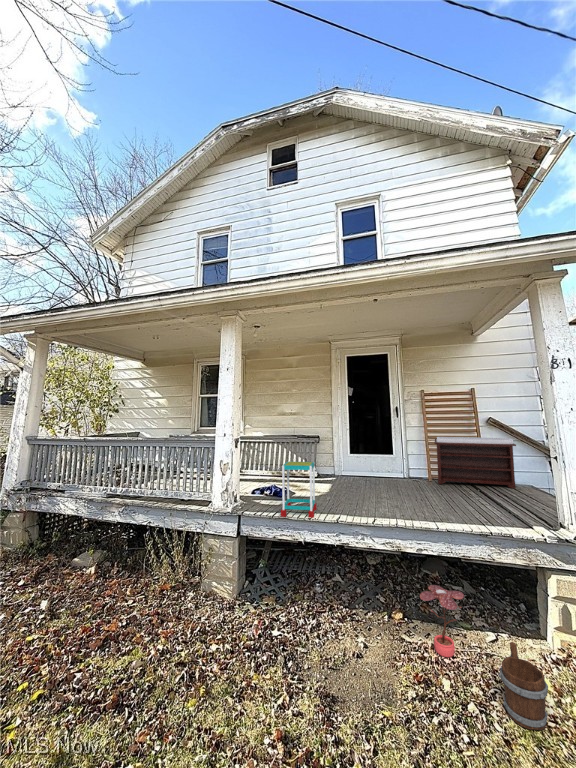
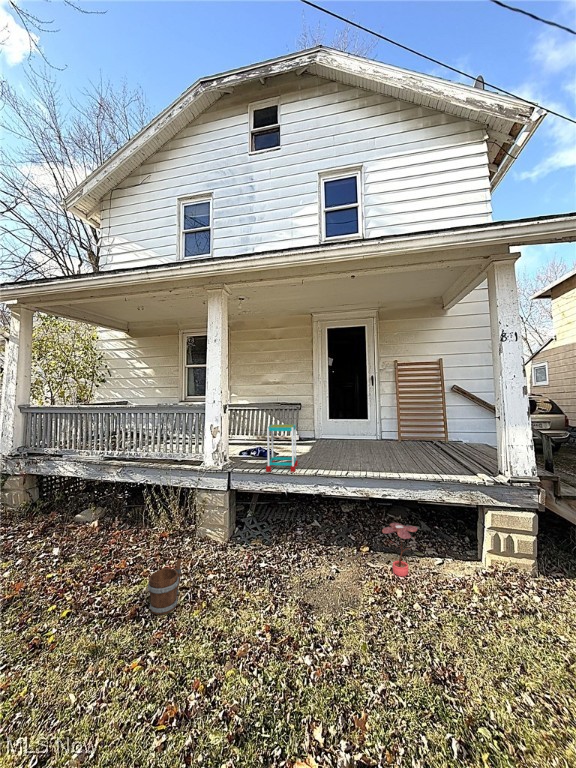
bench: present [434,437,516,488] -> none [405,402,476,447]
bucket: present [499,642,548,730] -> present [148,559,182,615]

